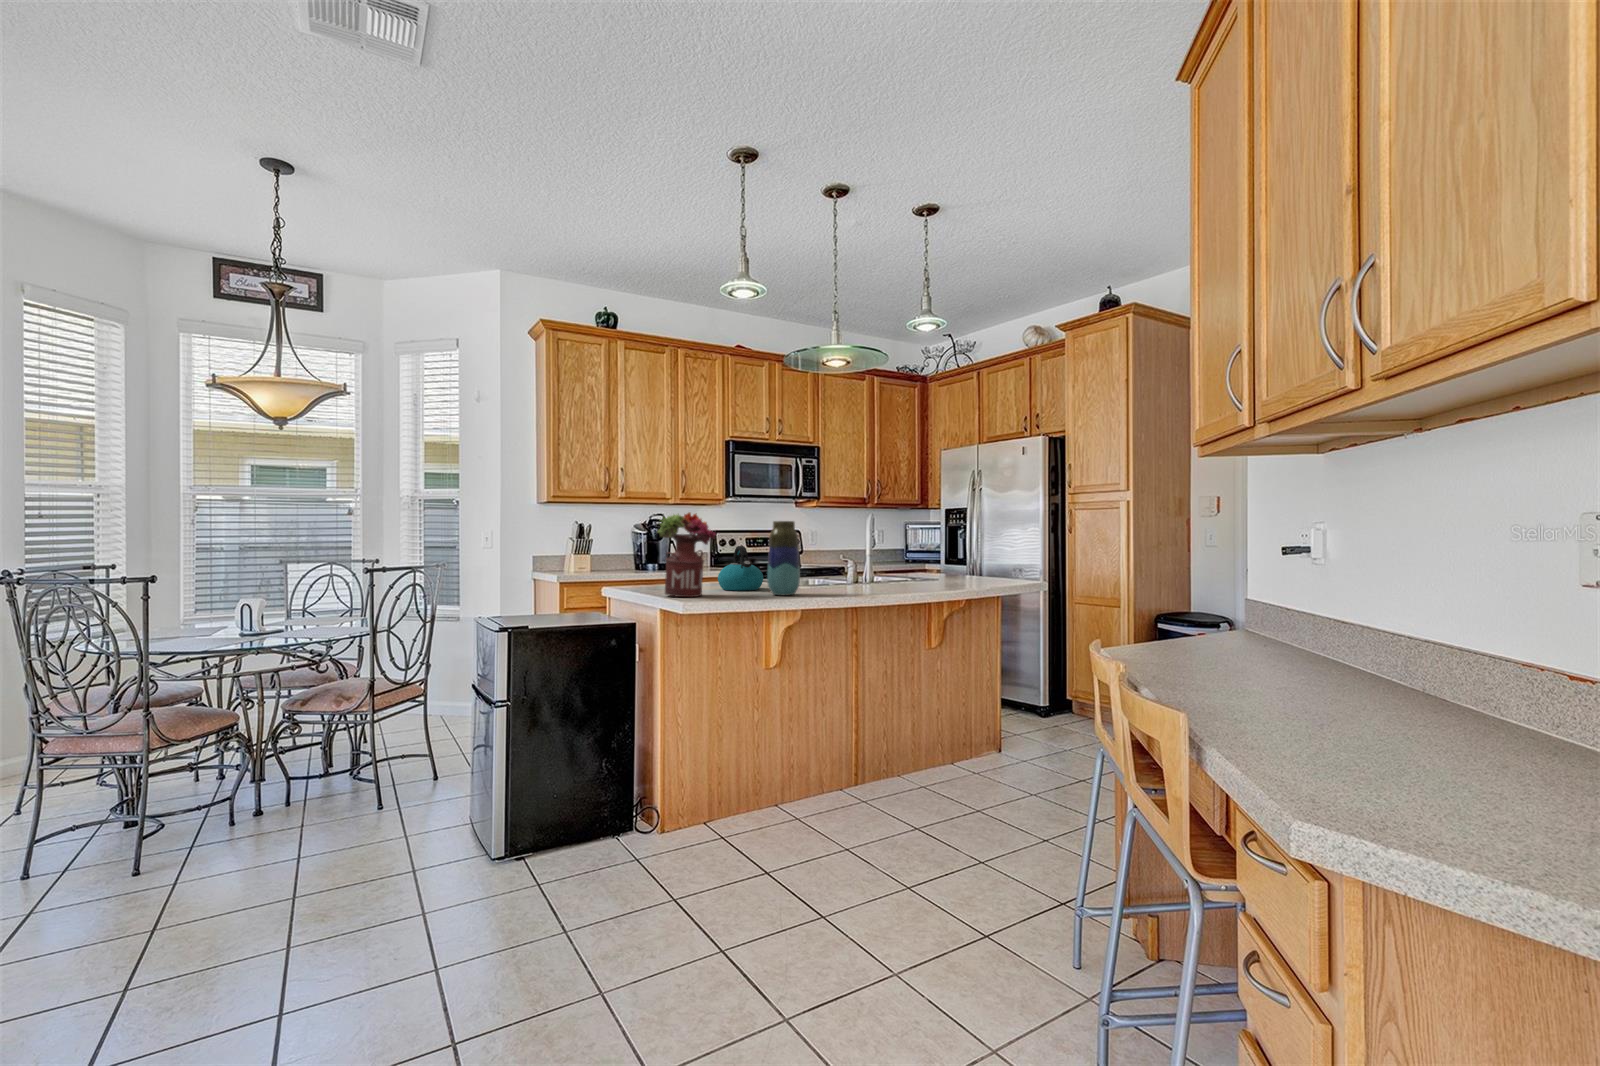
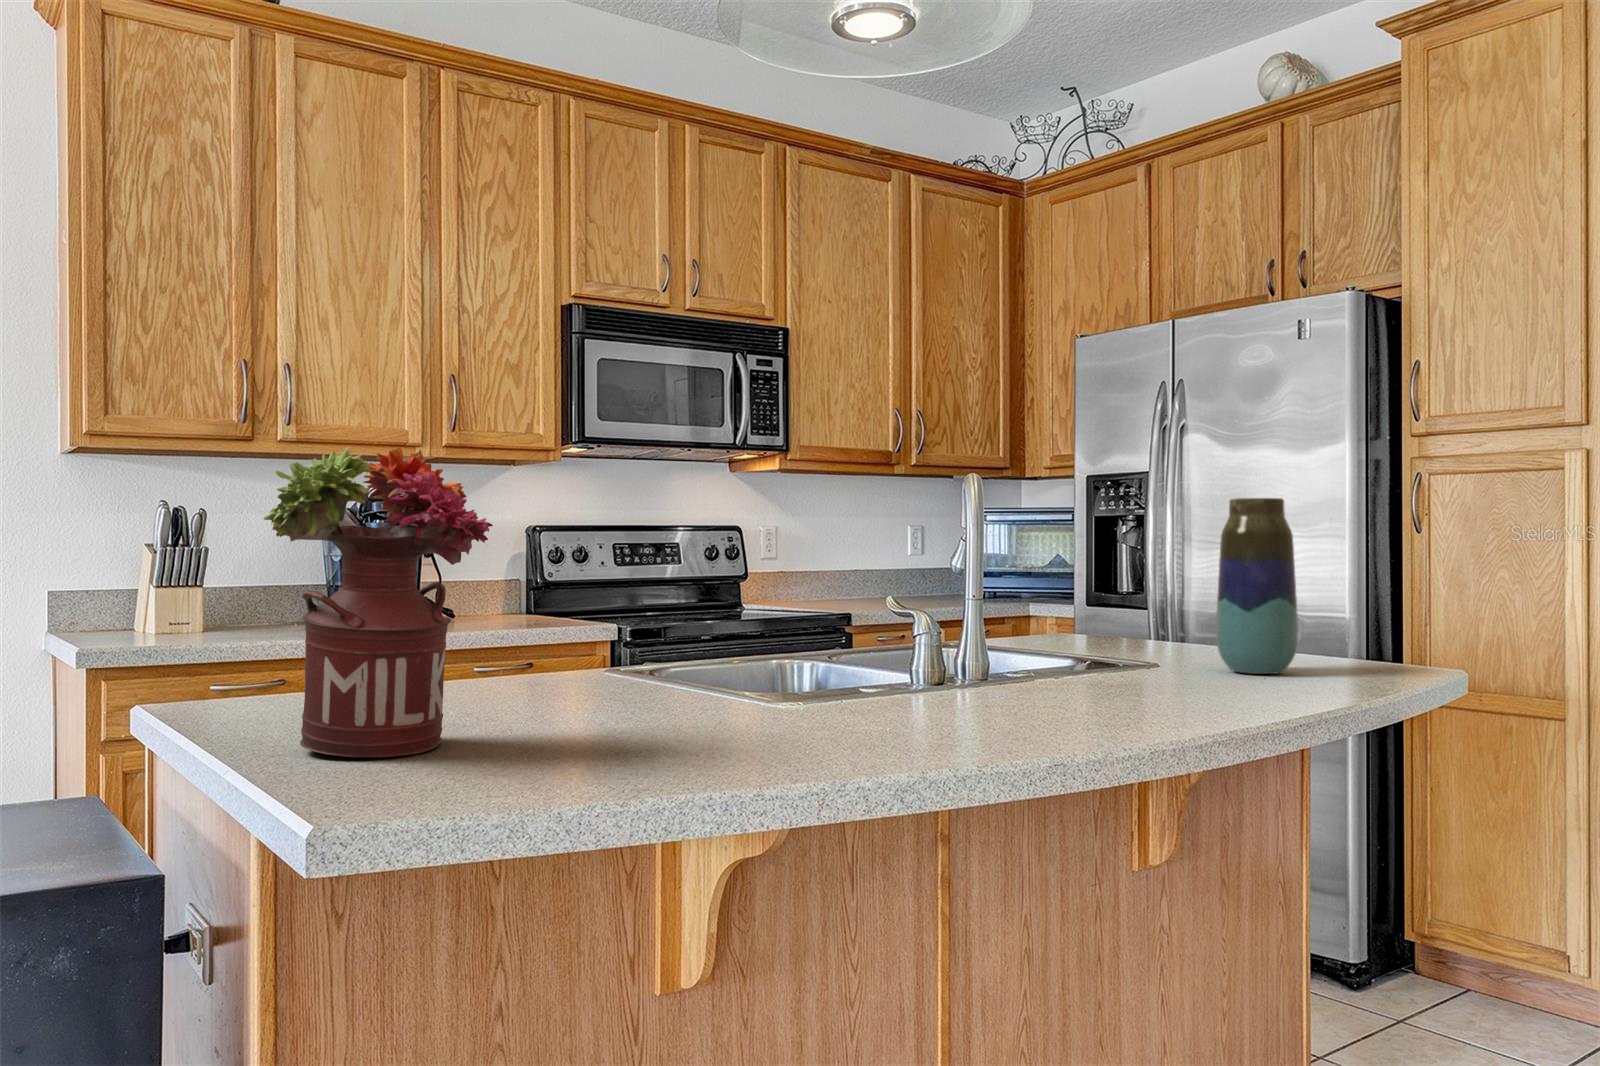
vase: present [767,521,800,595] -> present [1216,498,1298,674]
kettle: present [718,546,763,591] -> none [512,567,660,713]

